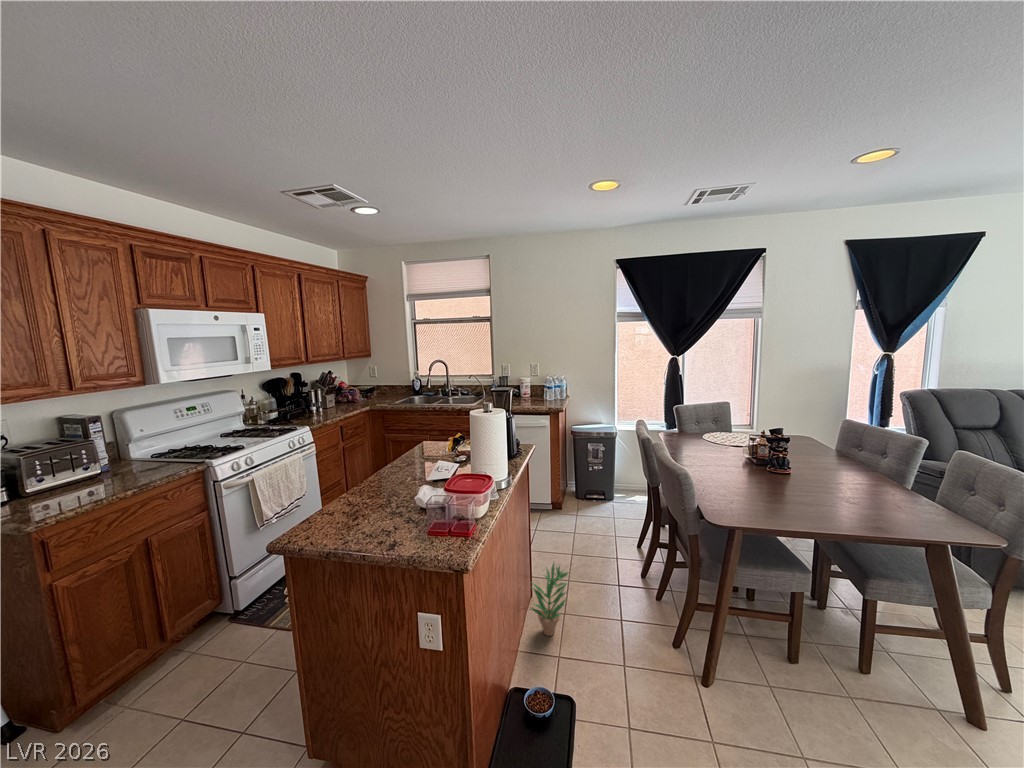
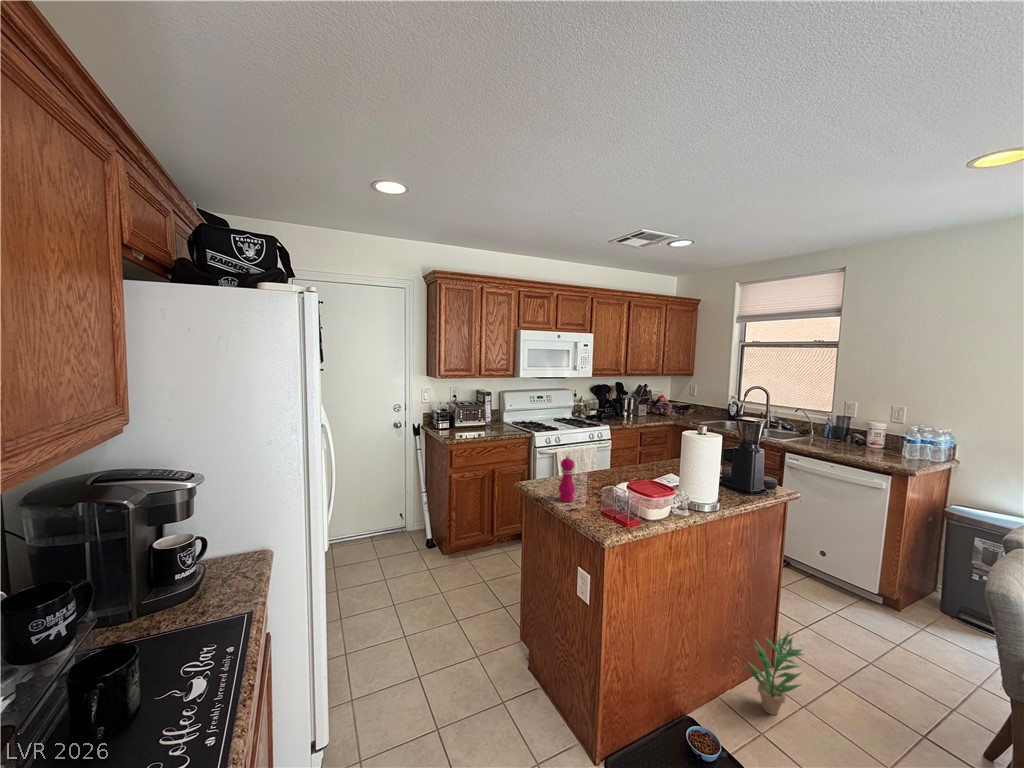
pepper mill: none [354,476,378,539] -> present [559,455,575,502]

